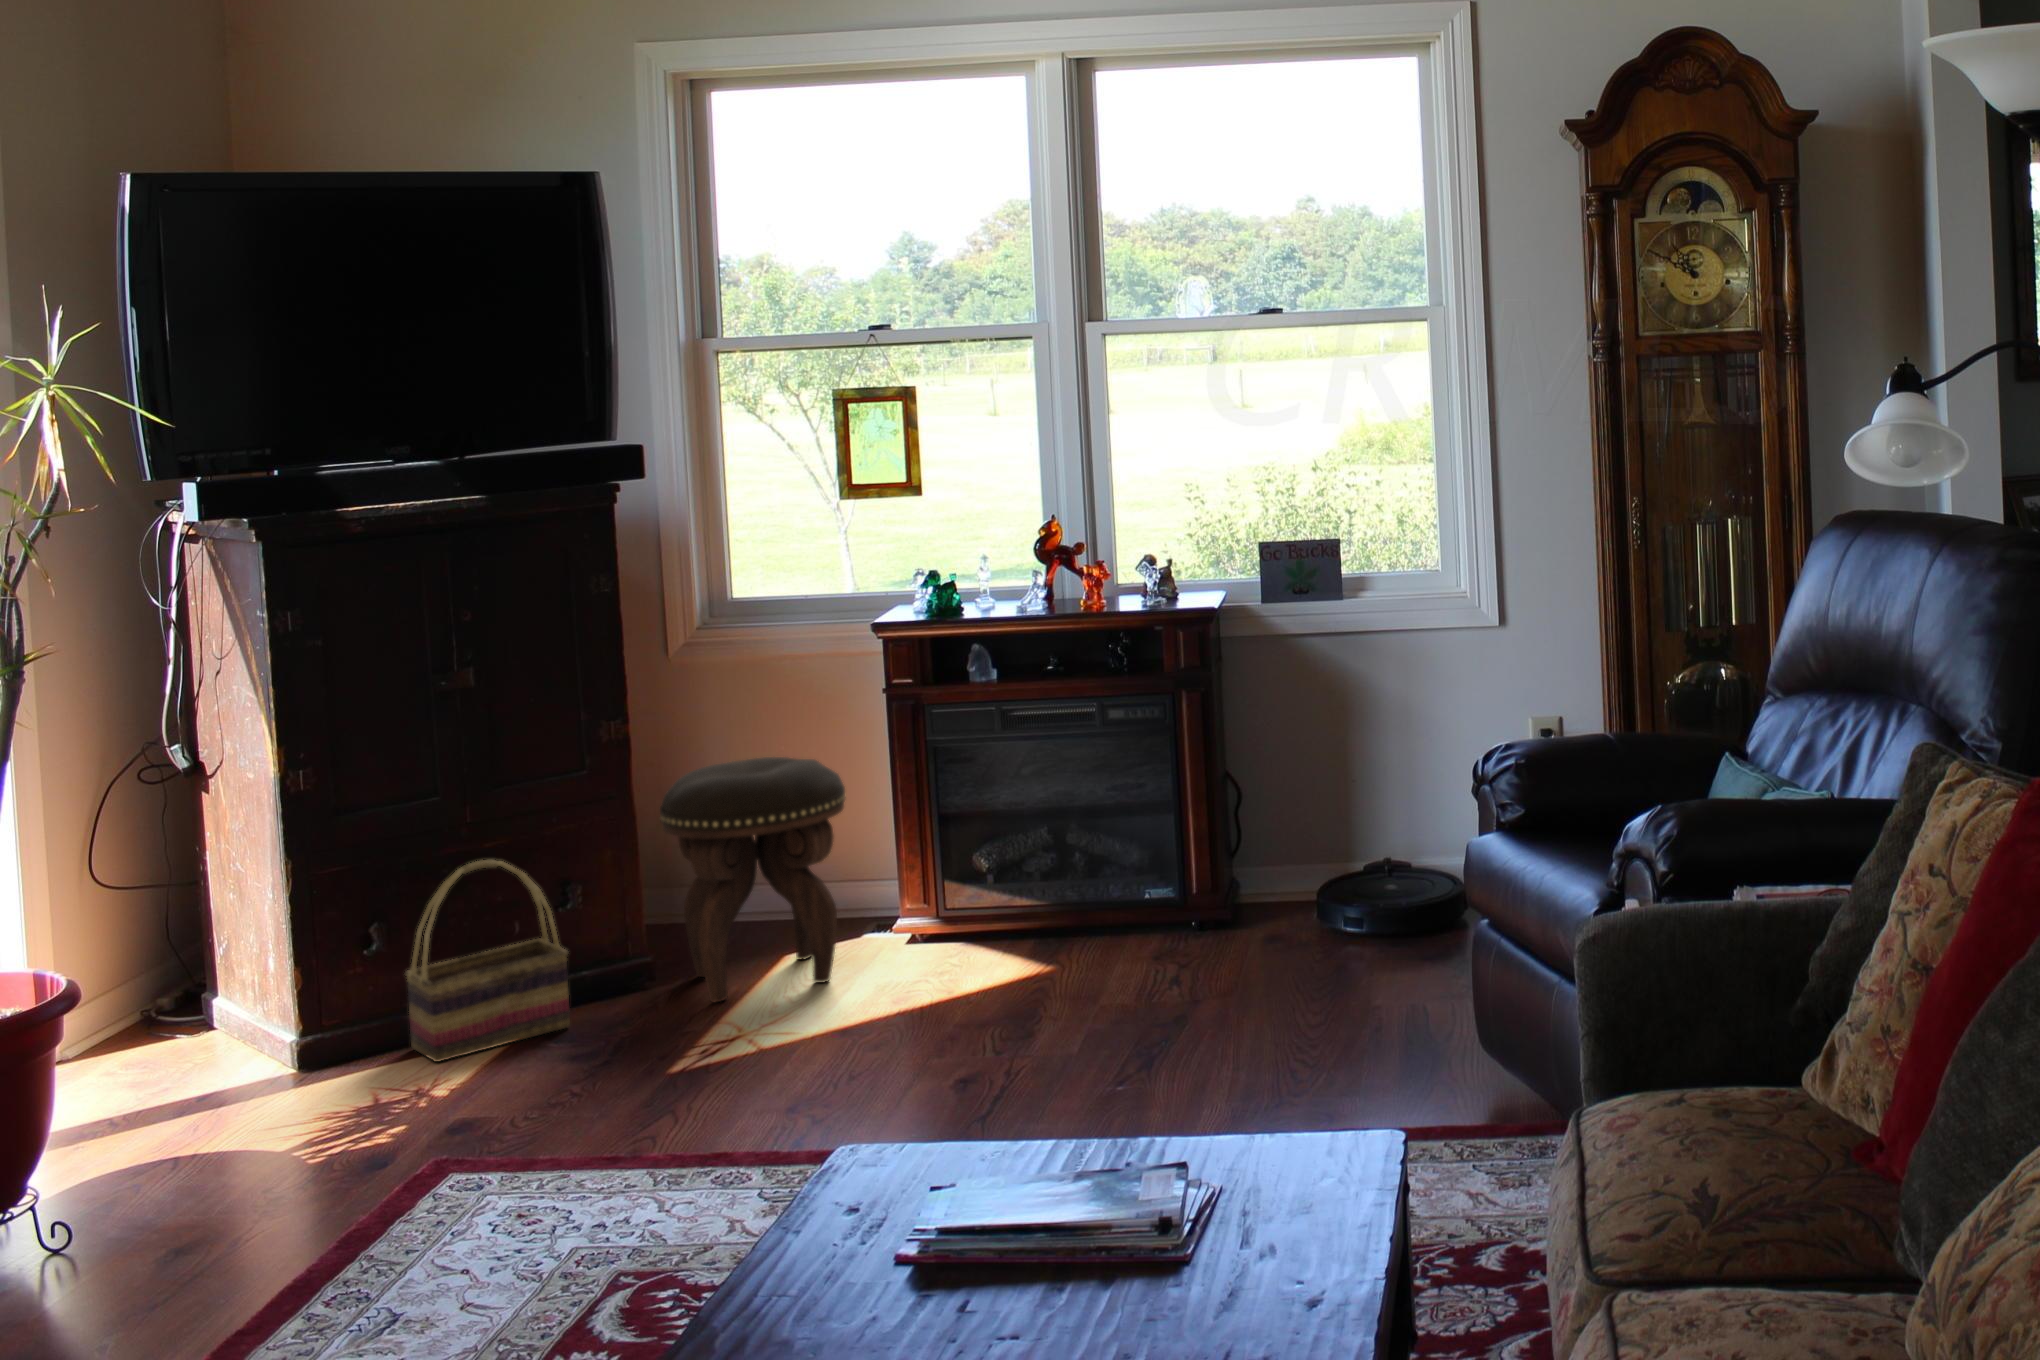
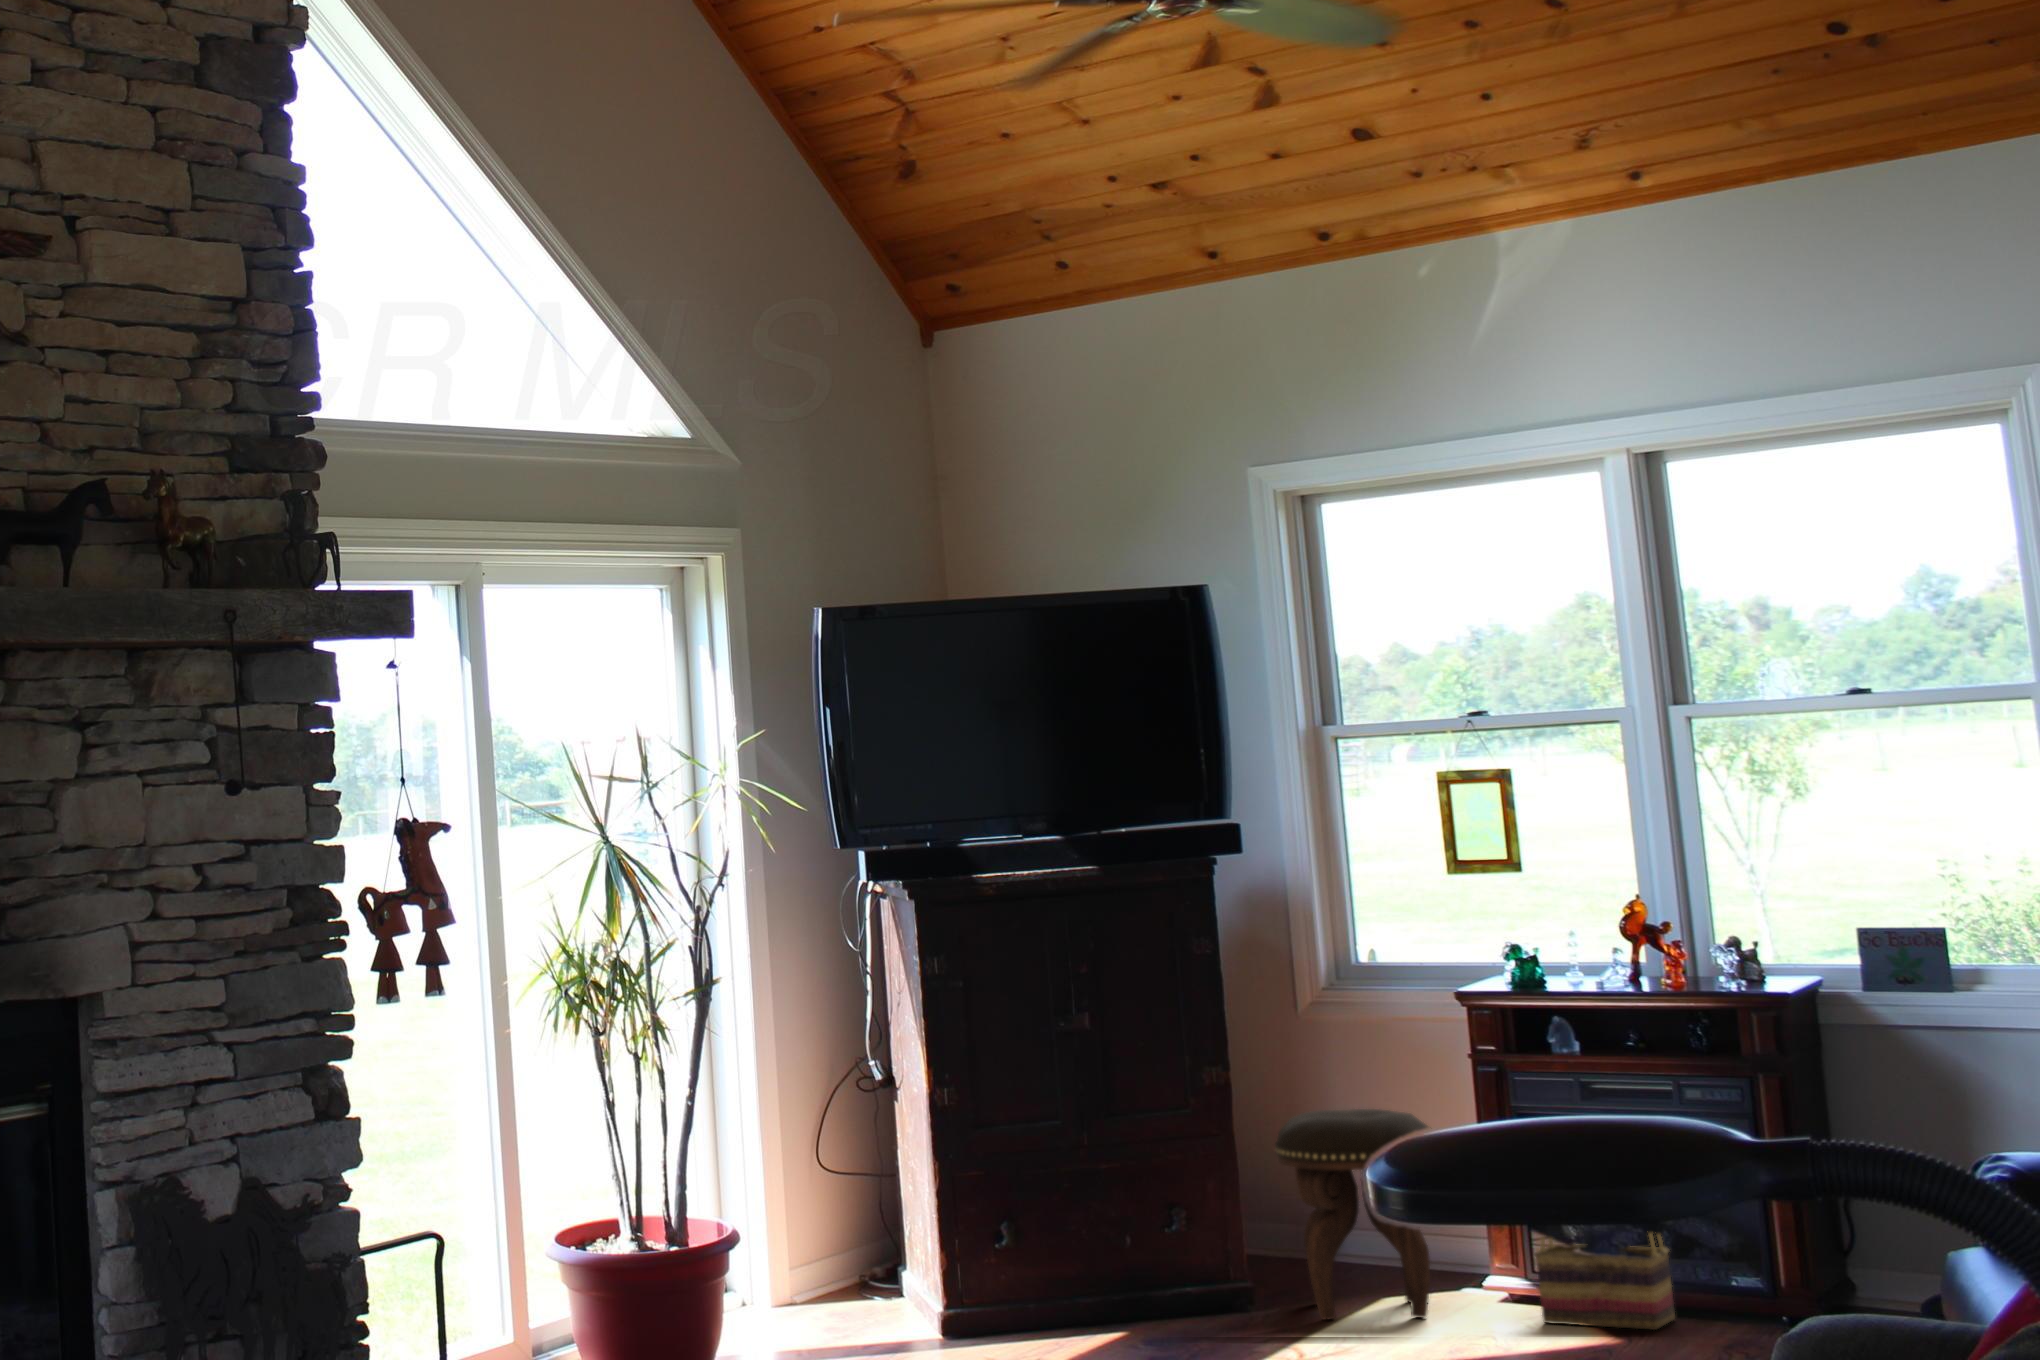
basket: present [405,860,570,1062] -> present [1535,1233,1675,1330]

